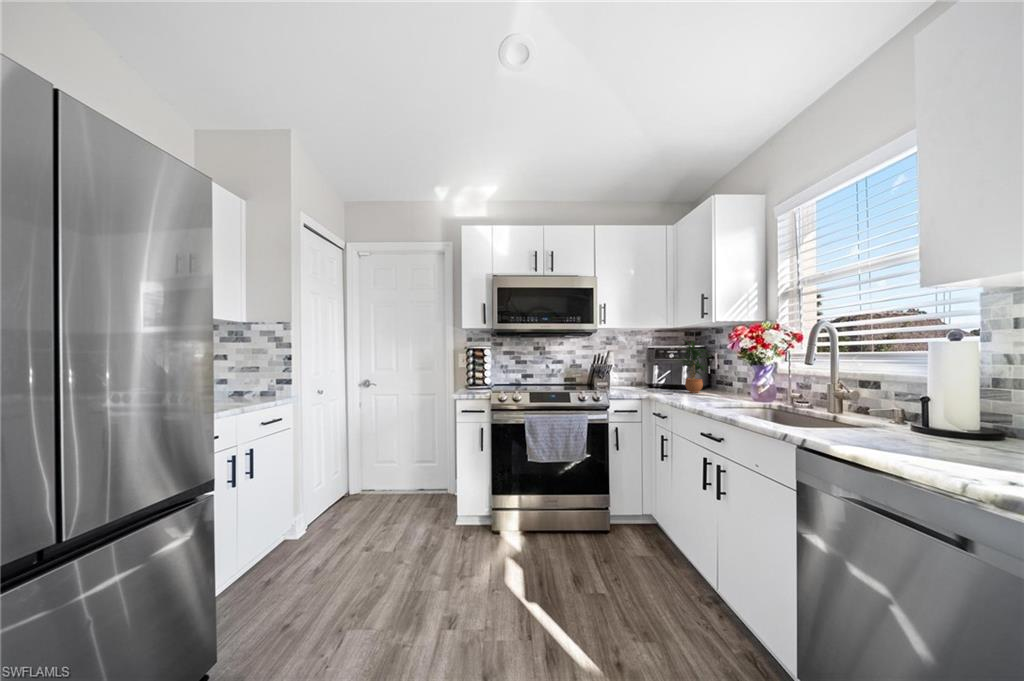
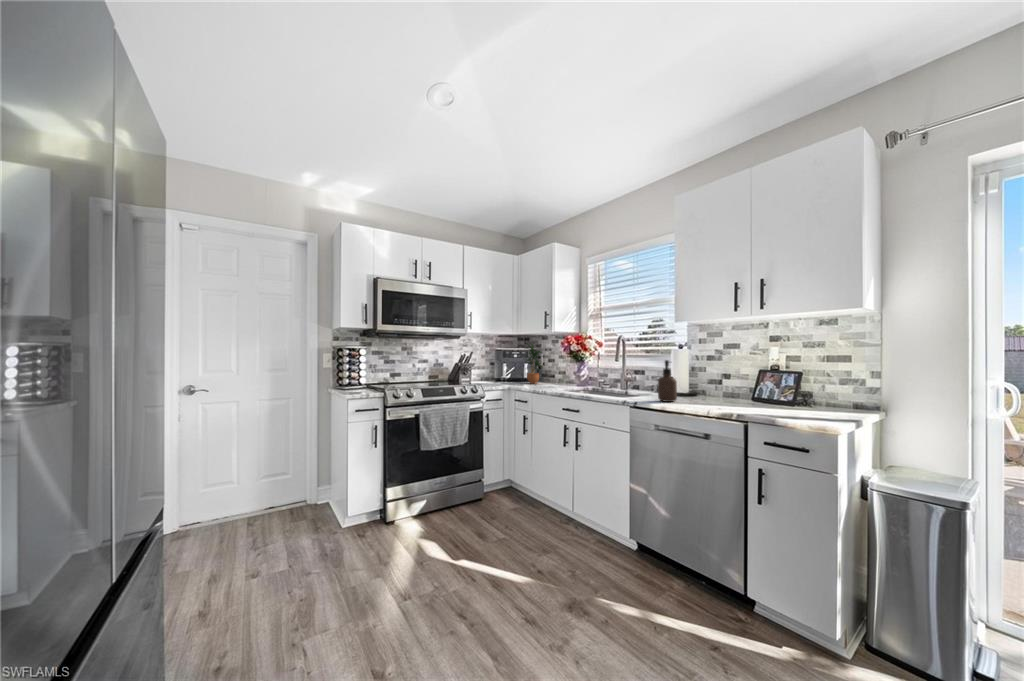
soap dispenser: none [871,363,927,452] -> present [658,360,677,402]

